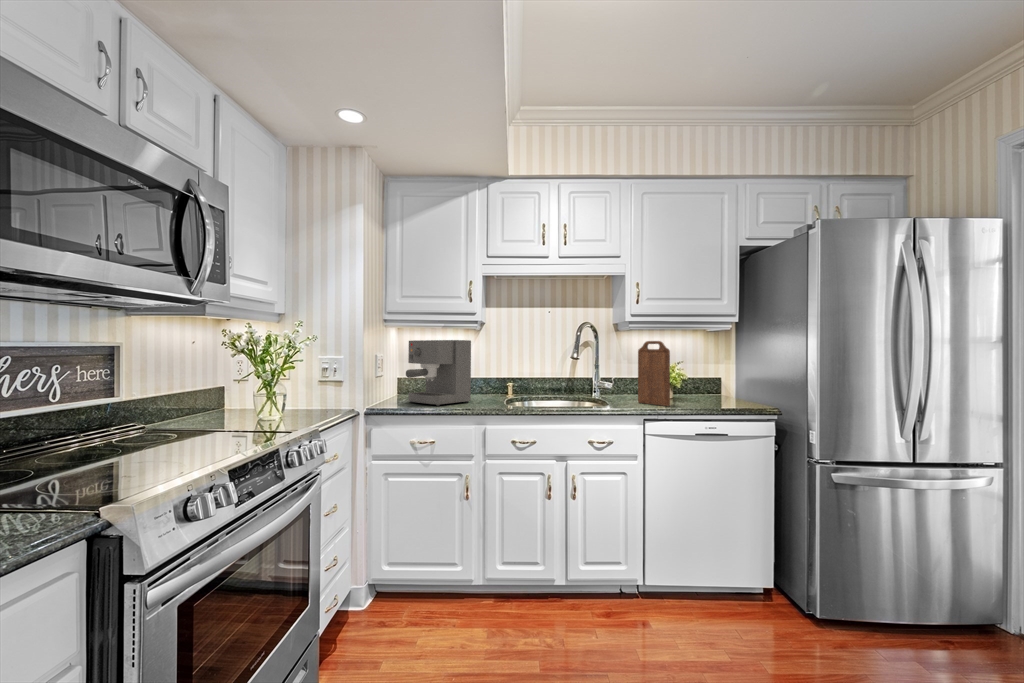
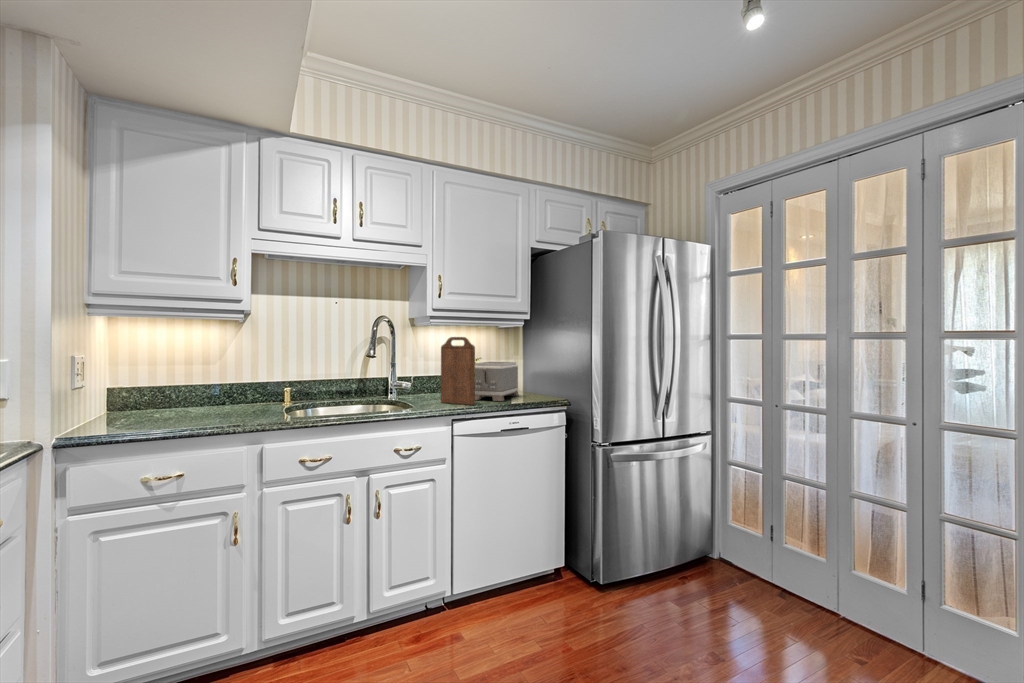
coffee maker: present [406,340,471,406] -> none [134,335,236,424]
toaster: none [668,365,725,405] -> present [475,362,519,401]

